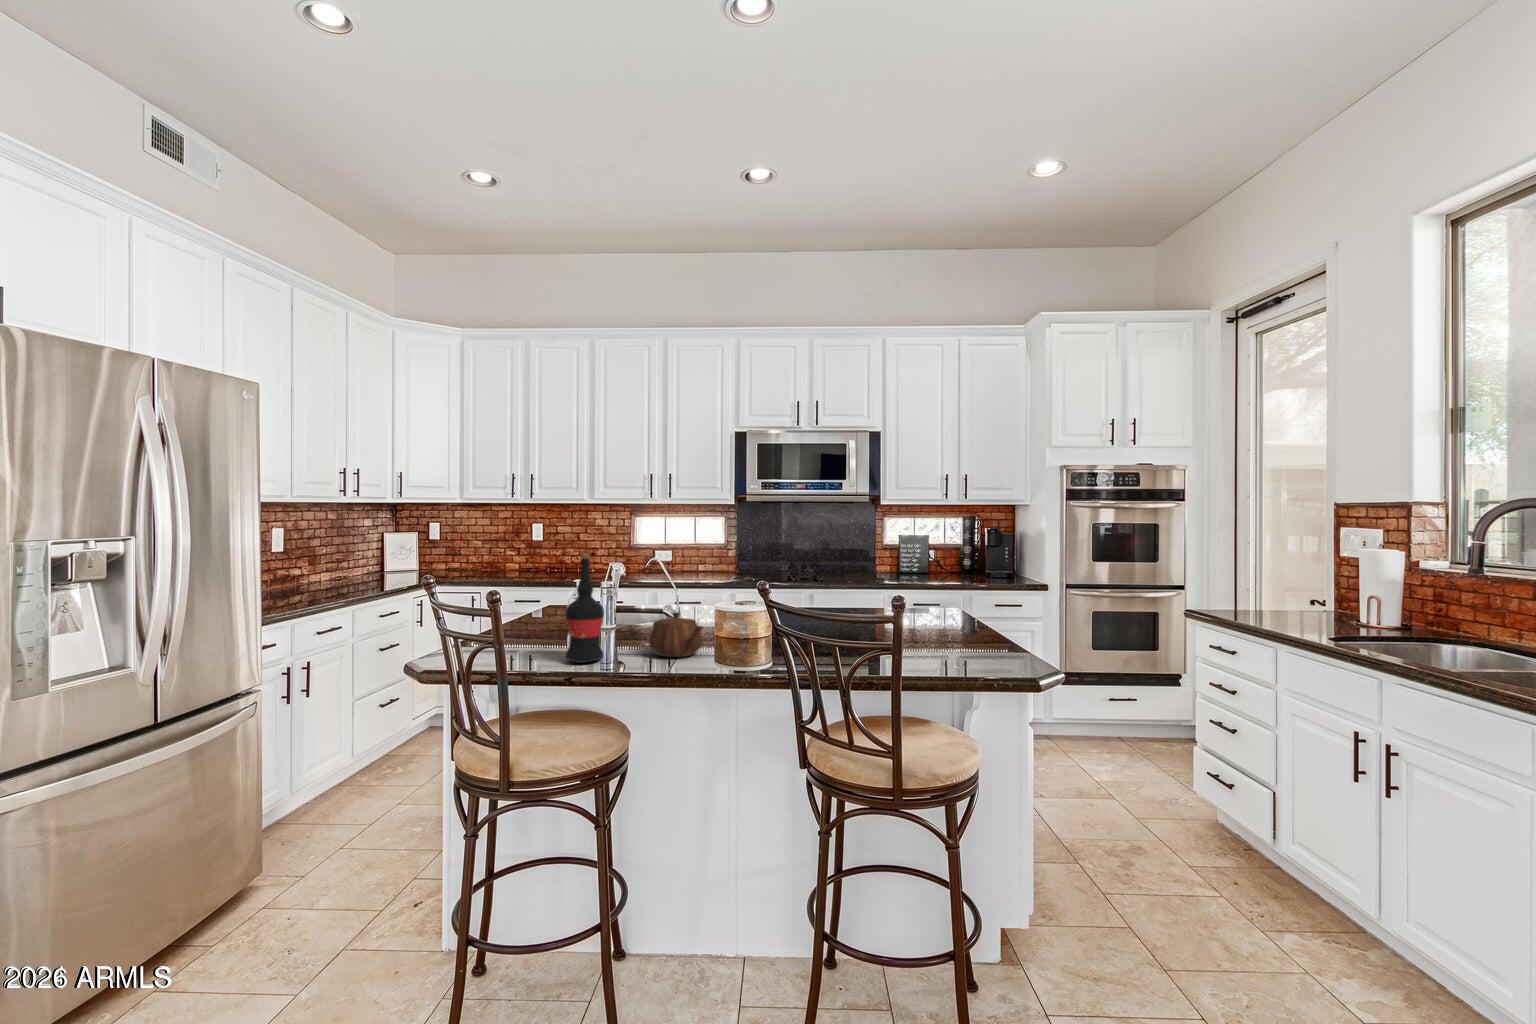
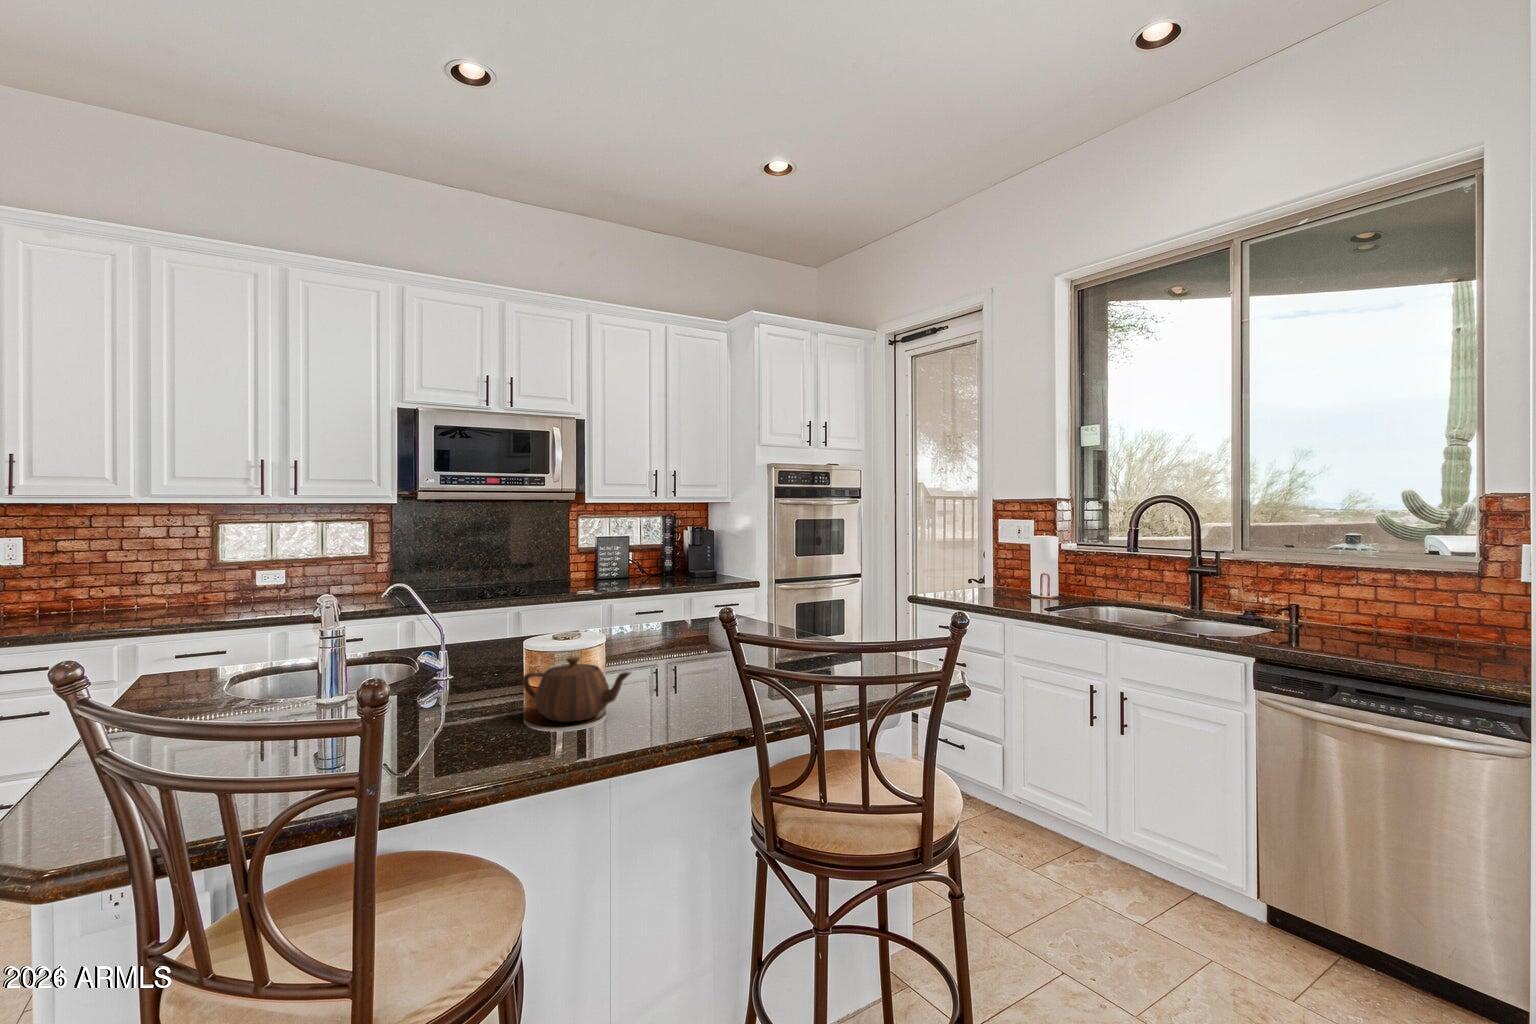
wine bottle: present [565,553,604,663] -> none [429,586,492,756]

